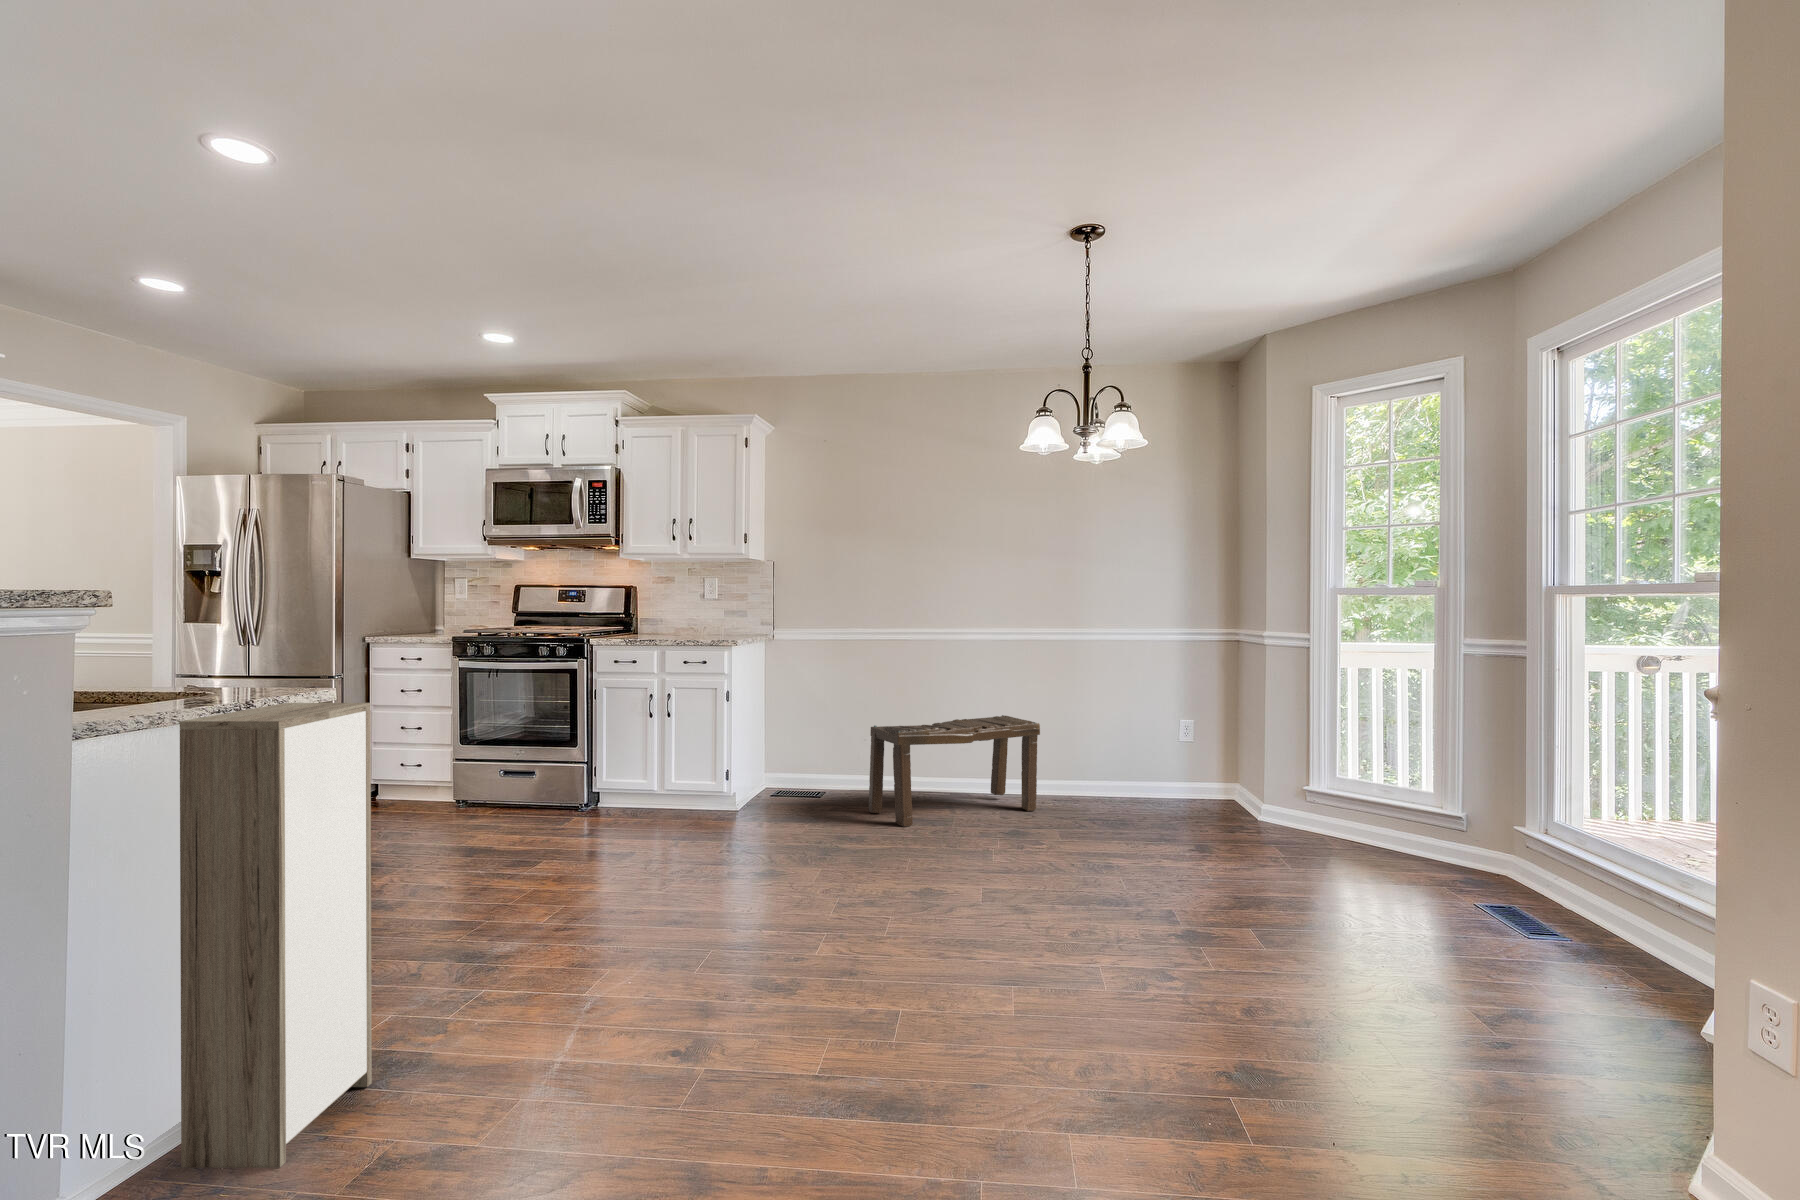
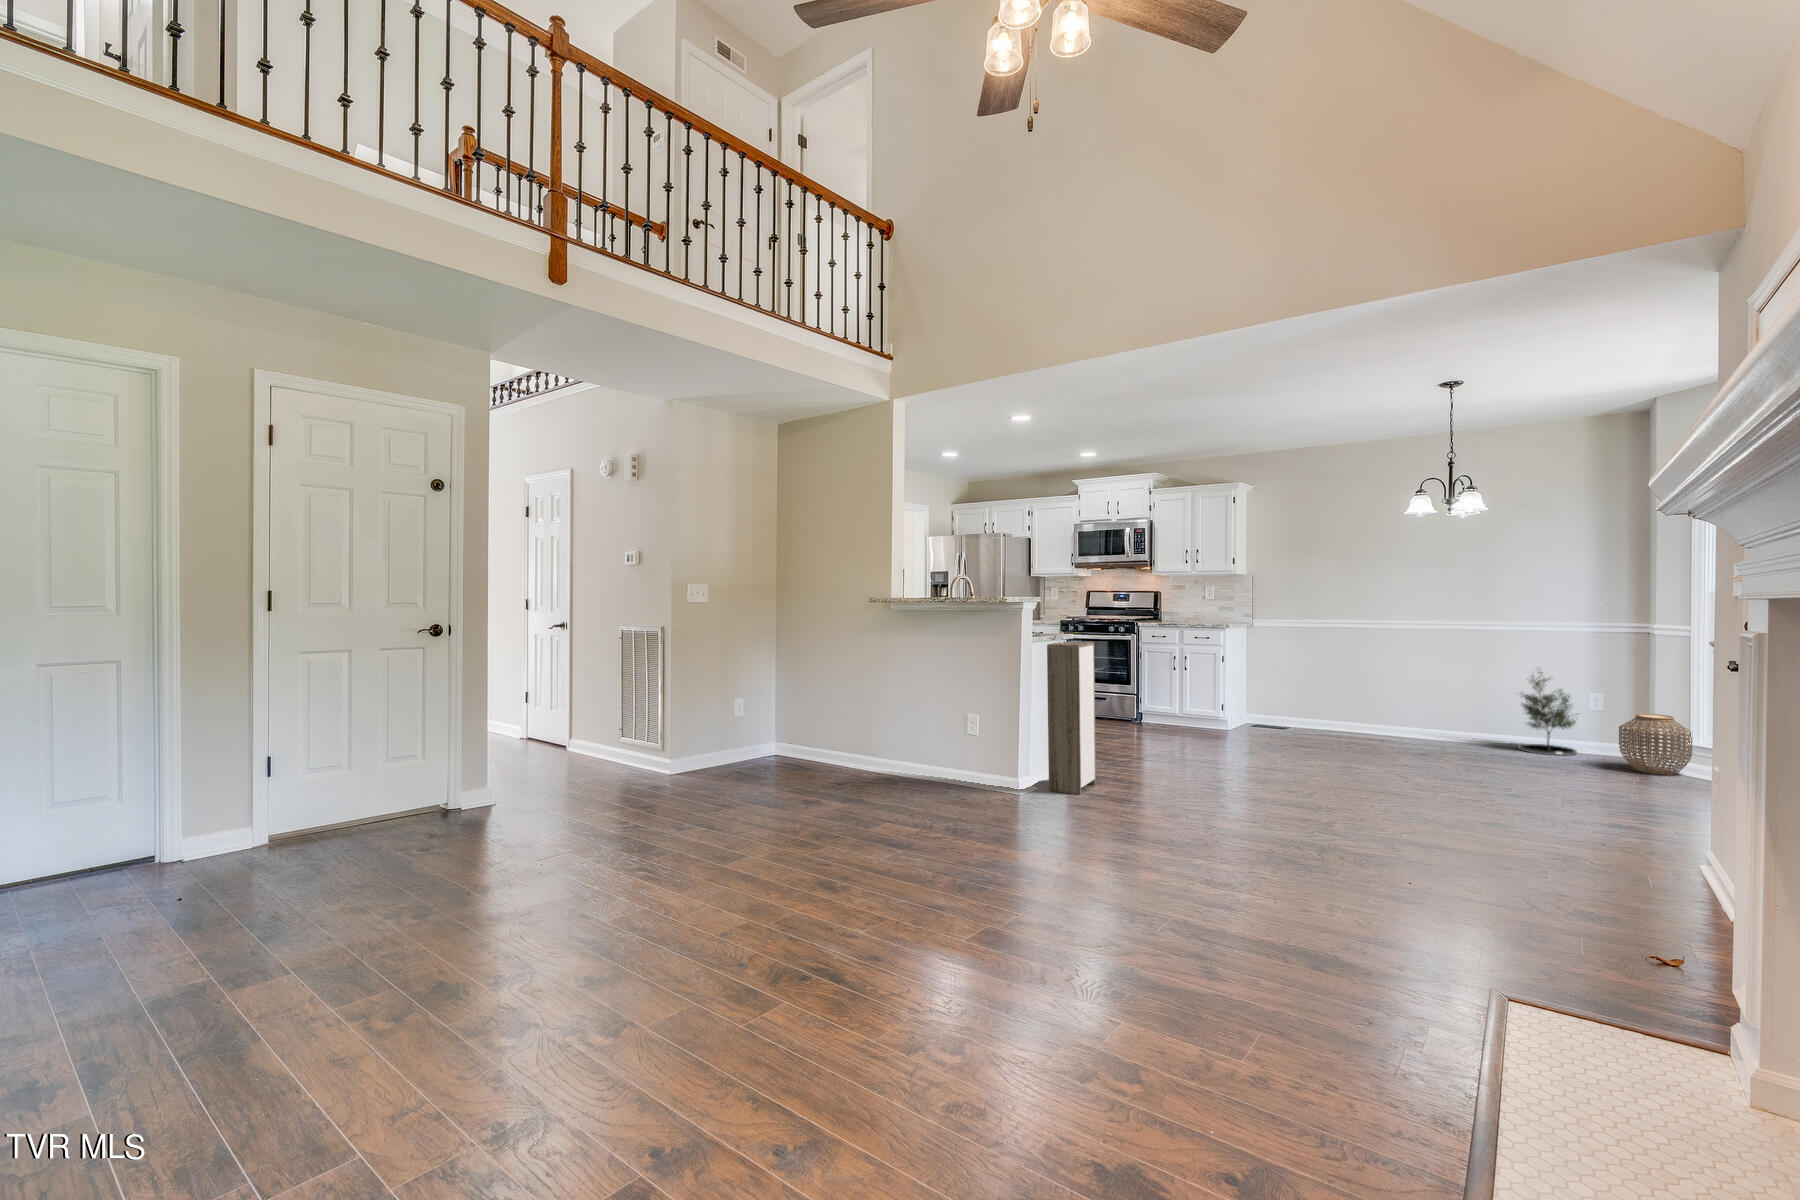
potted tree: none [1106,695,1177,816] -> present [1518,672,1577,755]
bench: present [869,715,1040,827] -> none [1321,679,1455,745]
woven basket: none [1234,757,1313,841] -> present [1619,714,1692,775]

